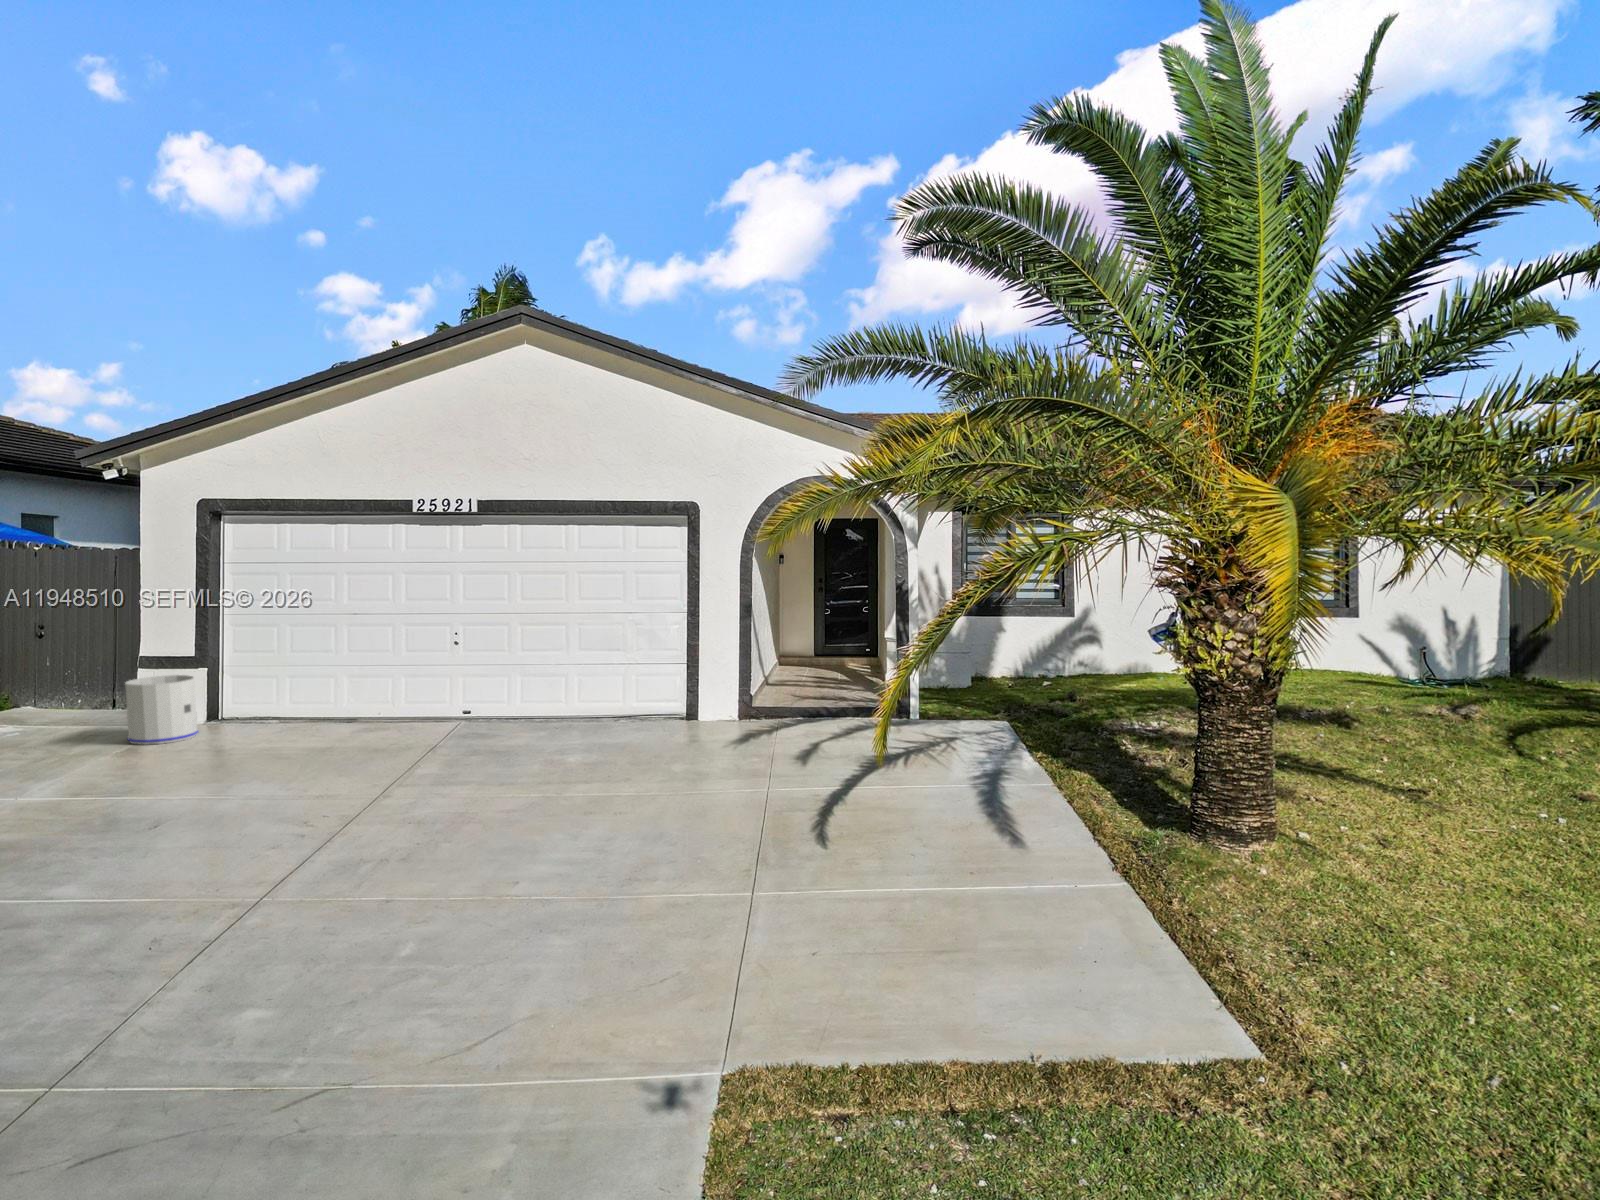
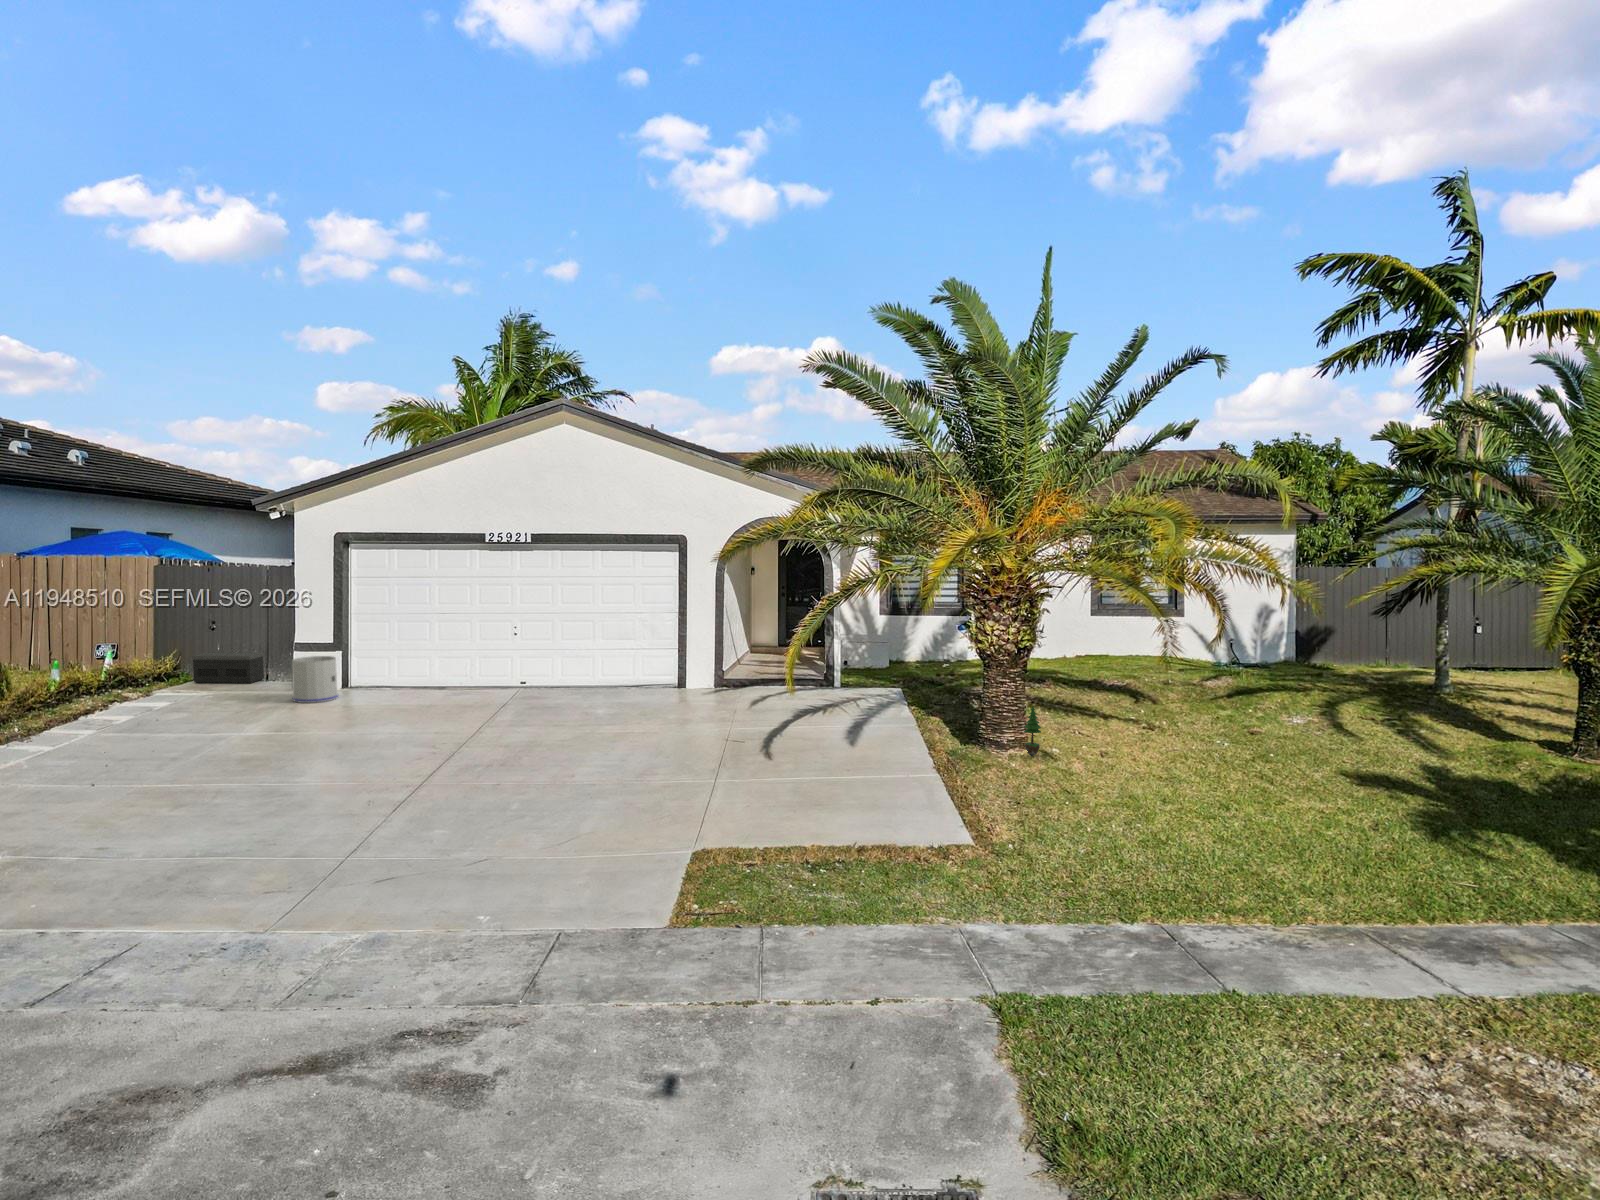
storage bench: none [17,669,122,712] -> present [193,652,264,684]
potted tree: none [1274,769,1310,857] -> present [1023,706,1041,756]

